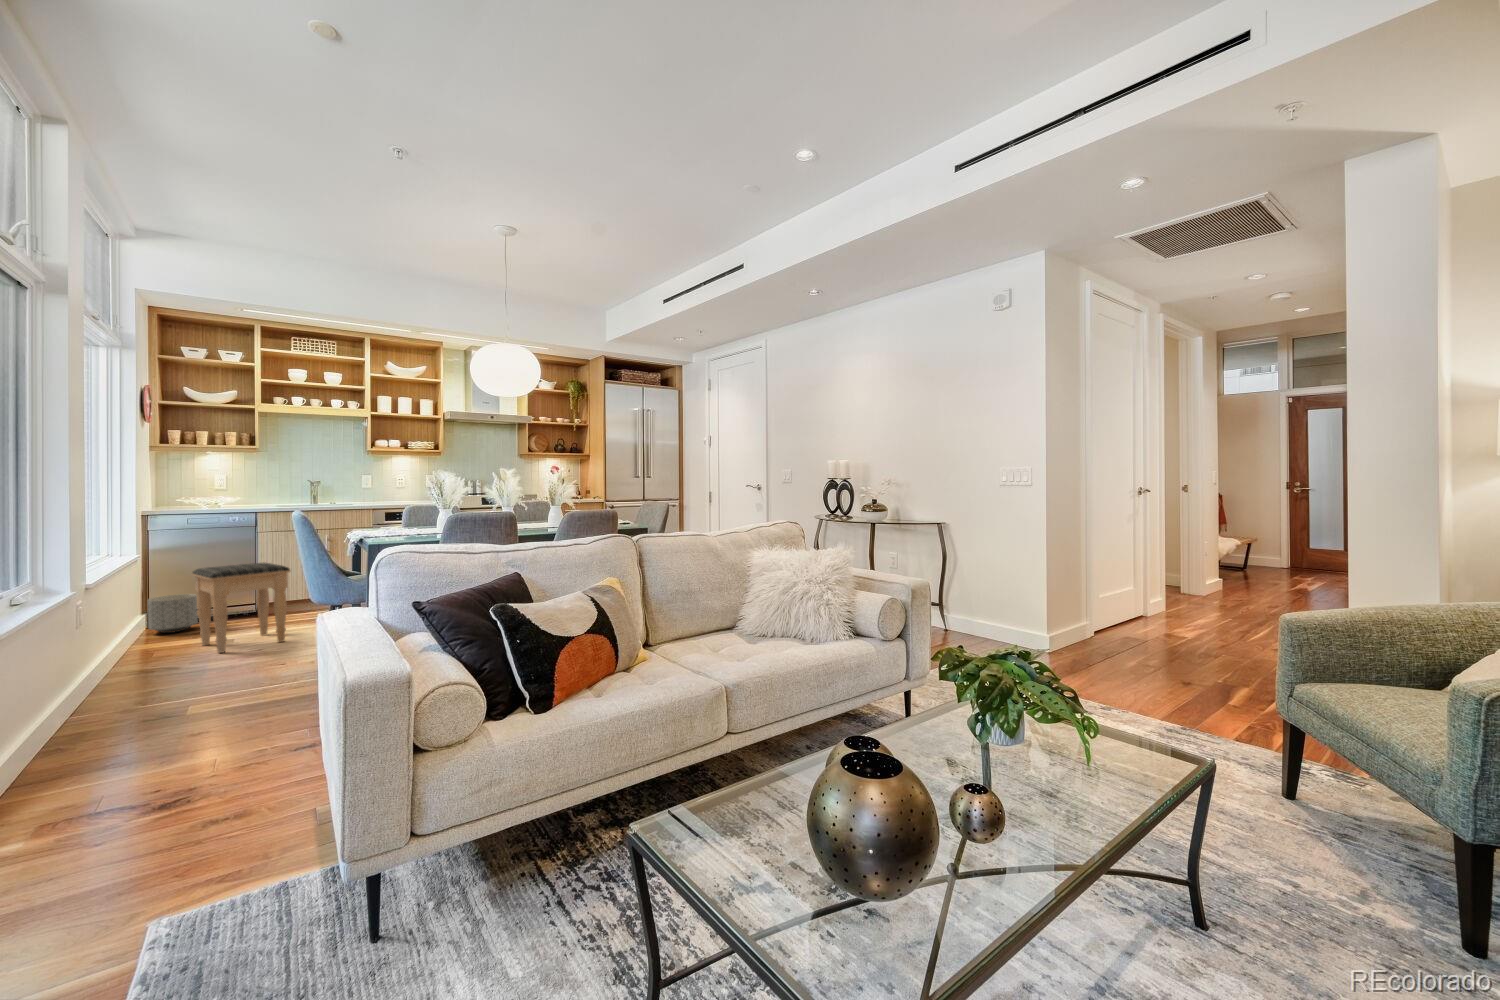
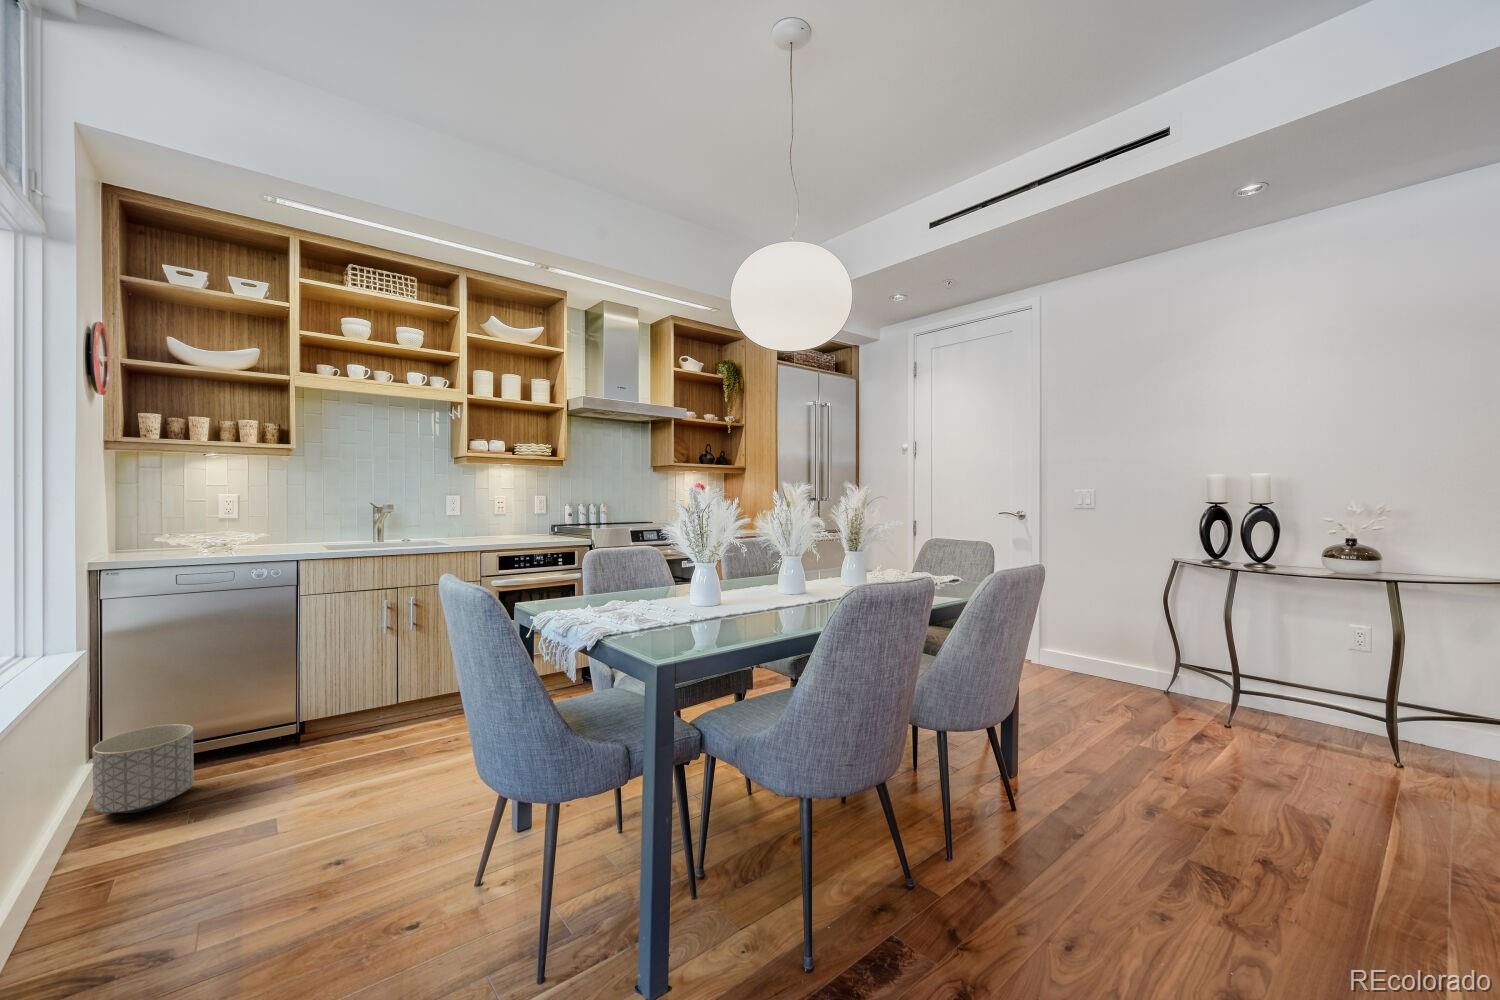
footstool: present [192,562,290,653] -> none [198,671,406,902]

